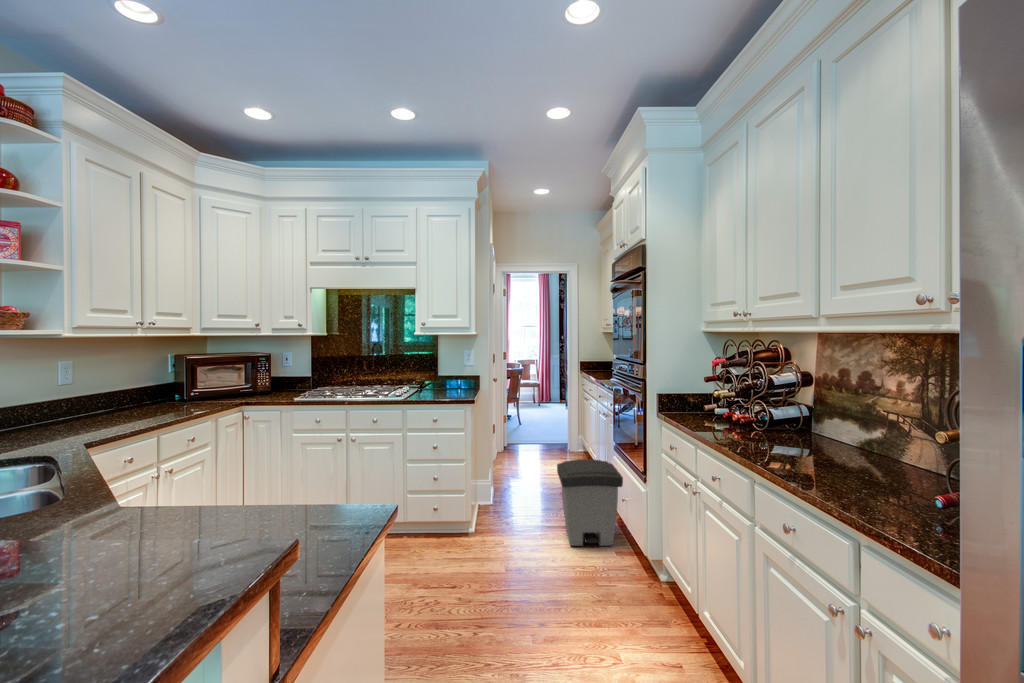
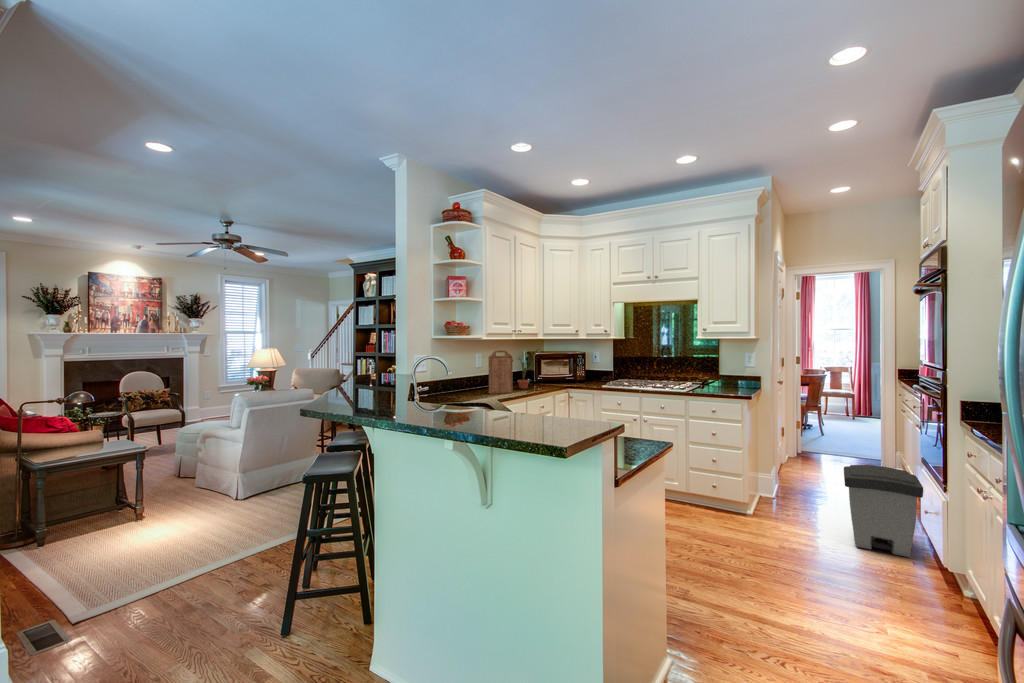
potted plant: none [132,350,192,414] -> present [512,349,541,389]
cutting board: none [68,354,126,431] -> present [489,350,513,394]

